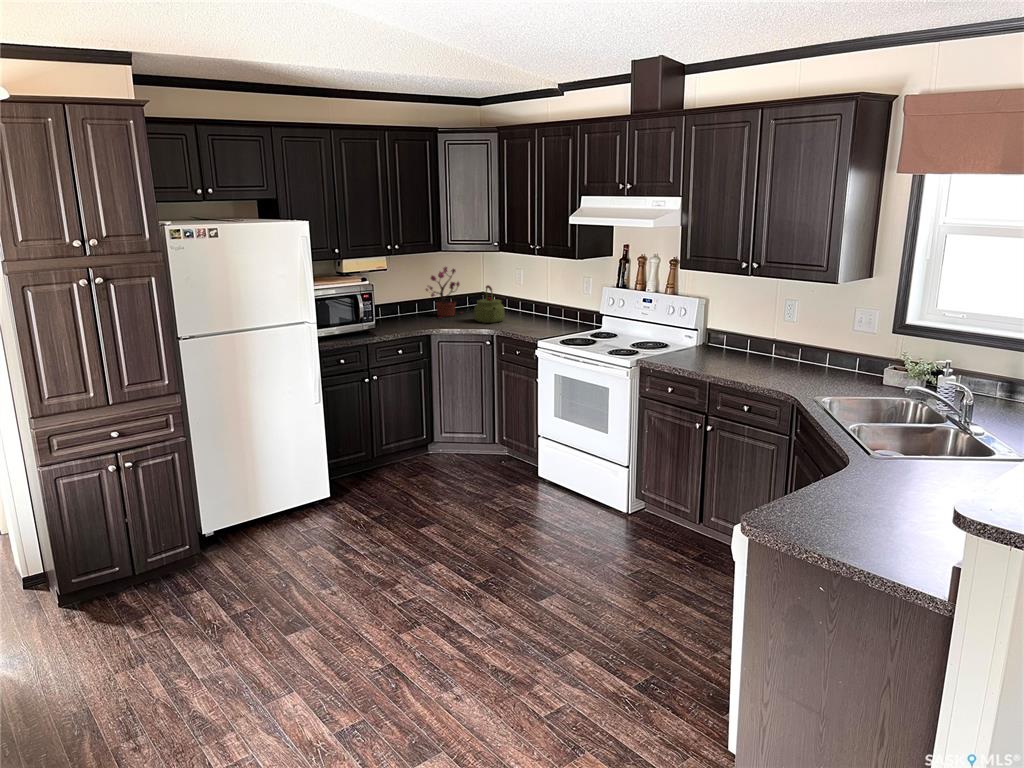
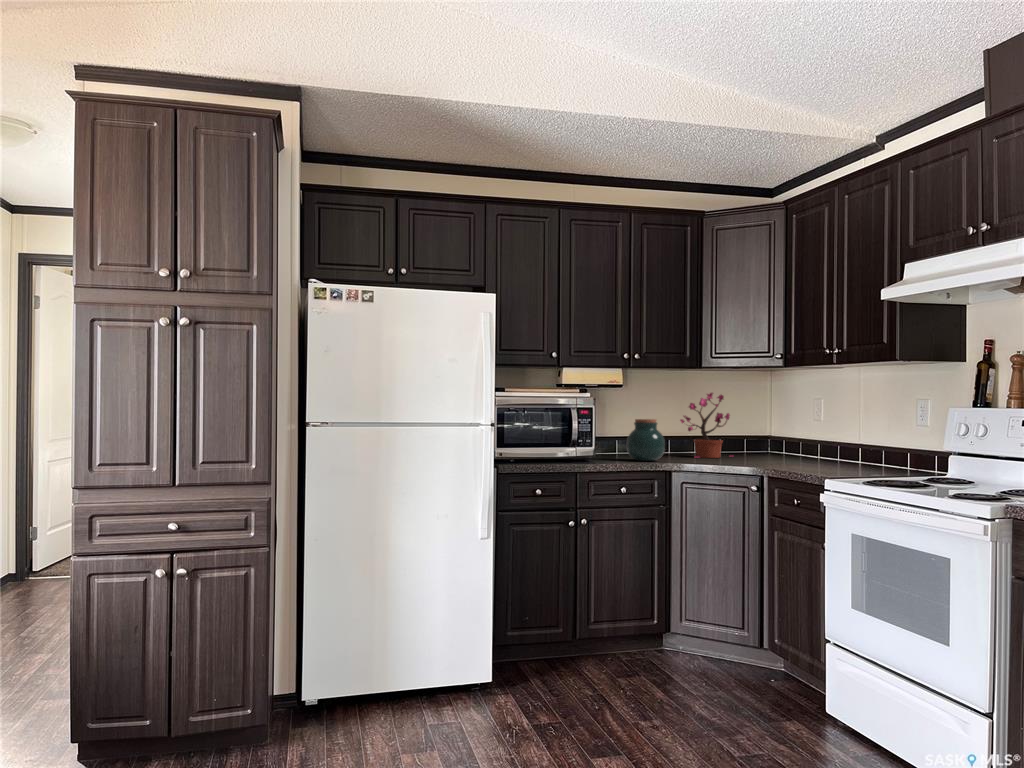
kettle: present [474,285,505,323] -> none [742,411,788,464]
jar: none [397,297,425,328] -> present [627,419,665,461]

